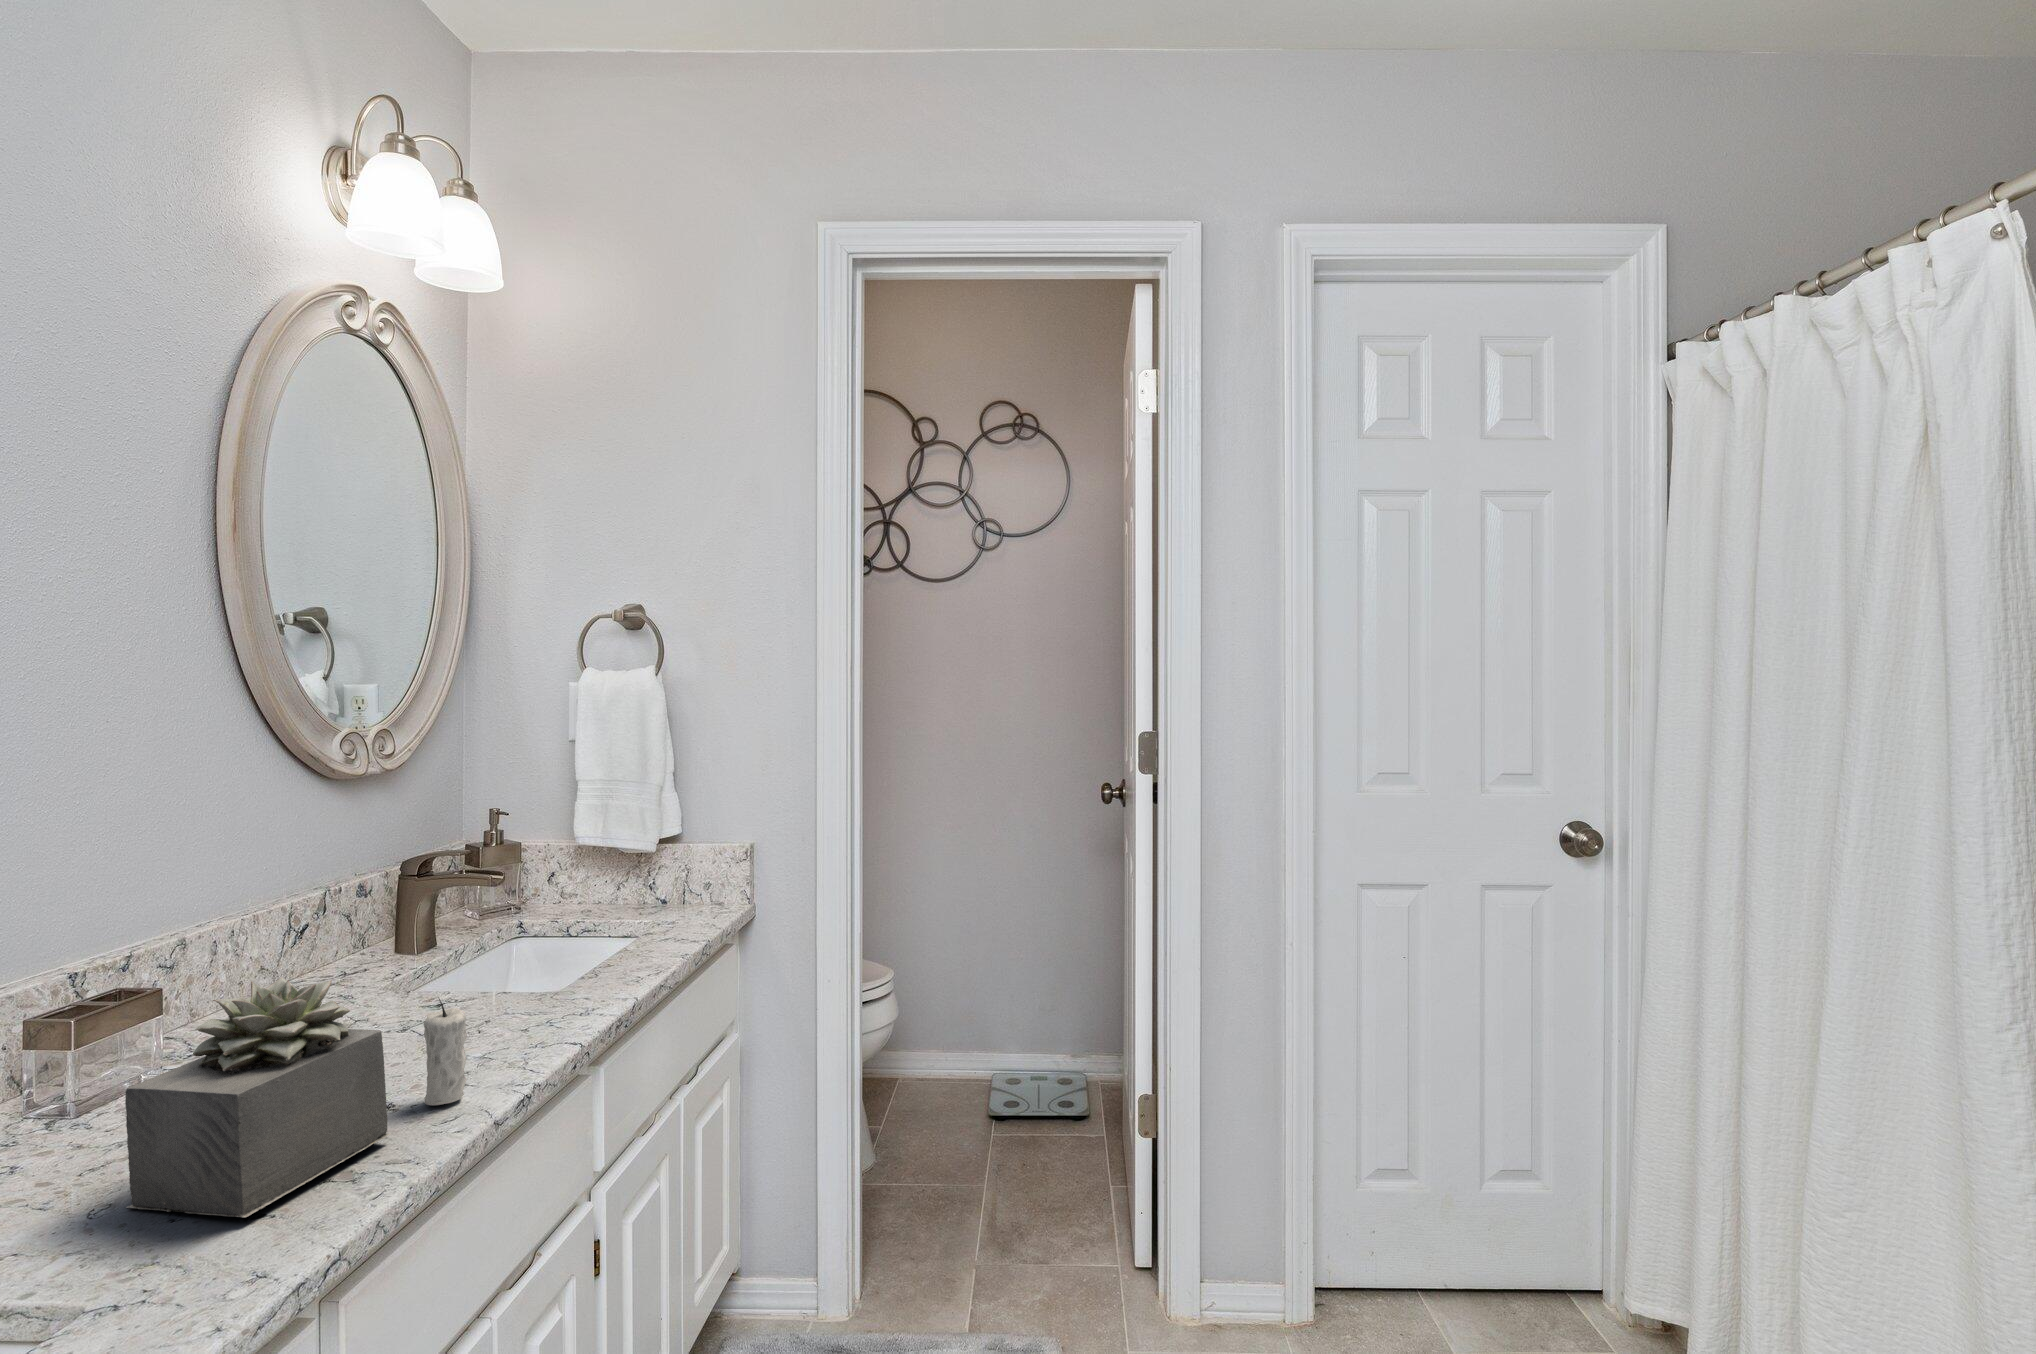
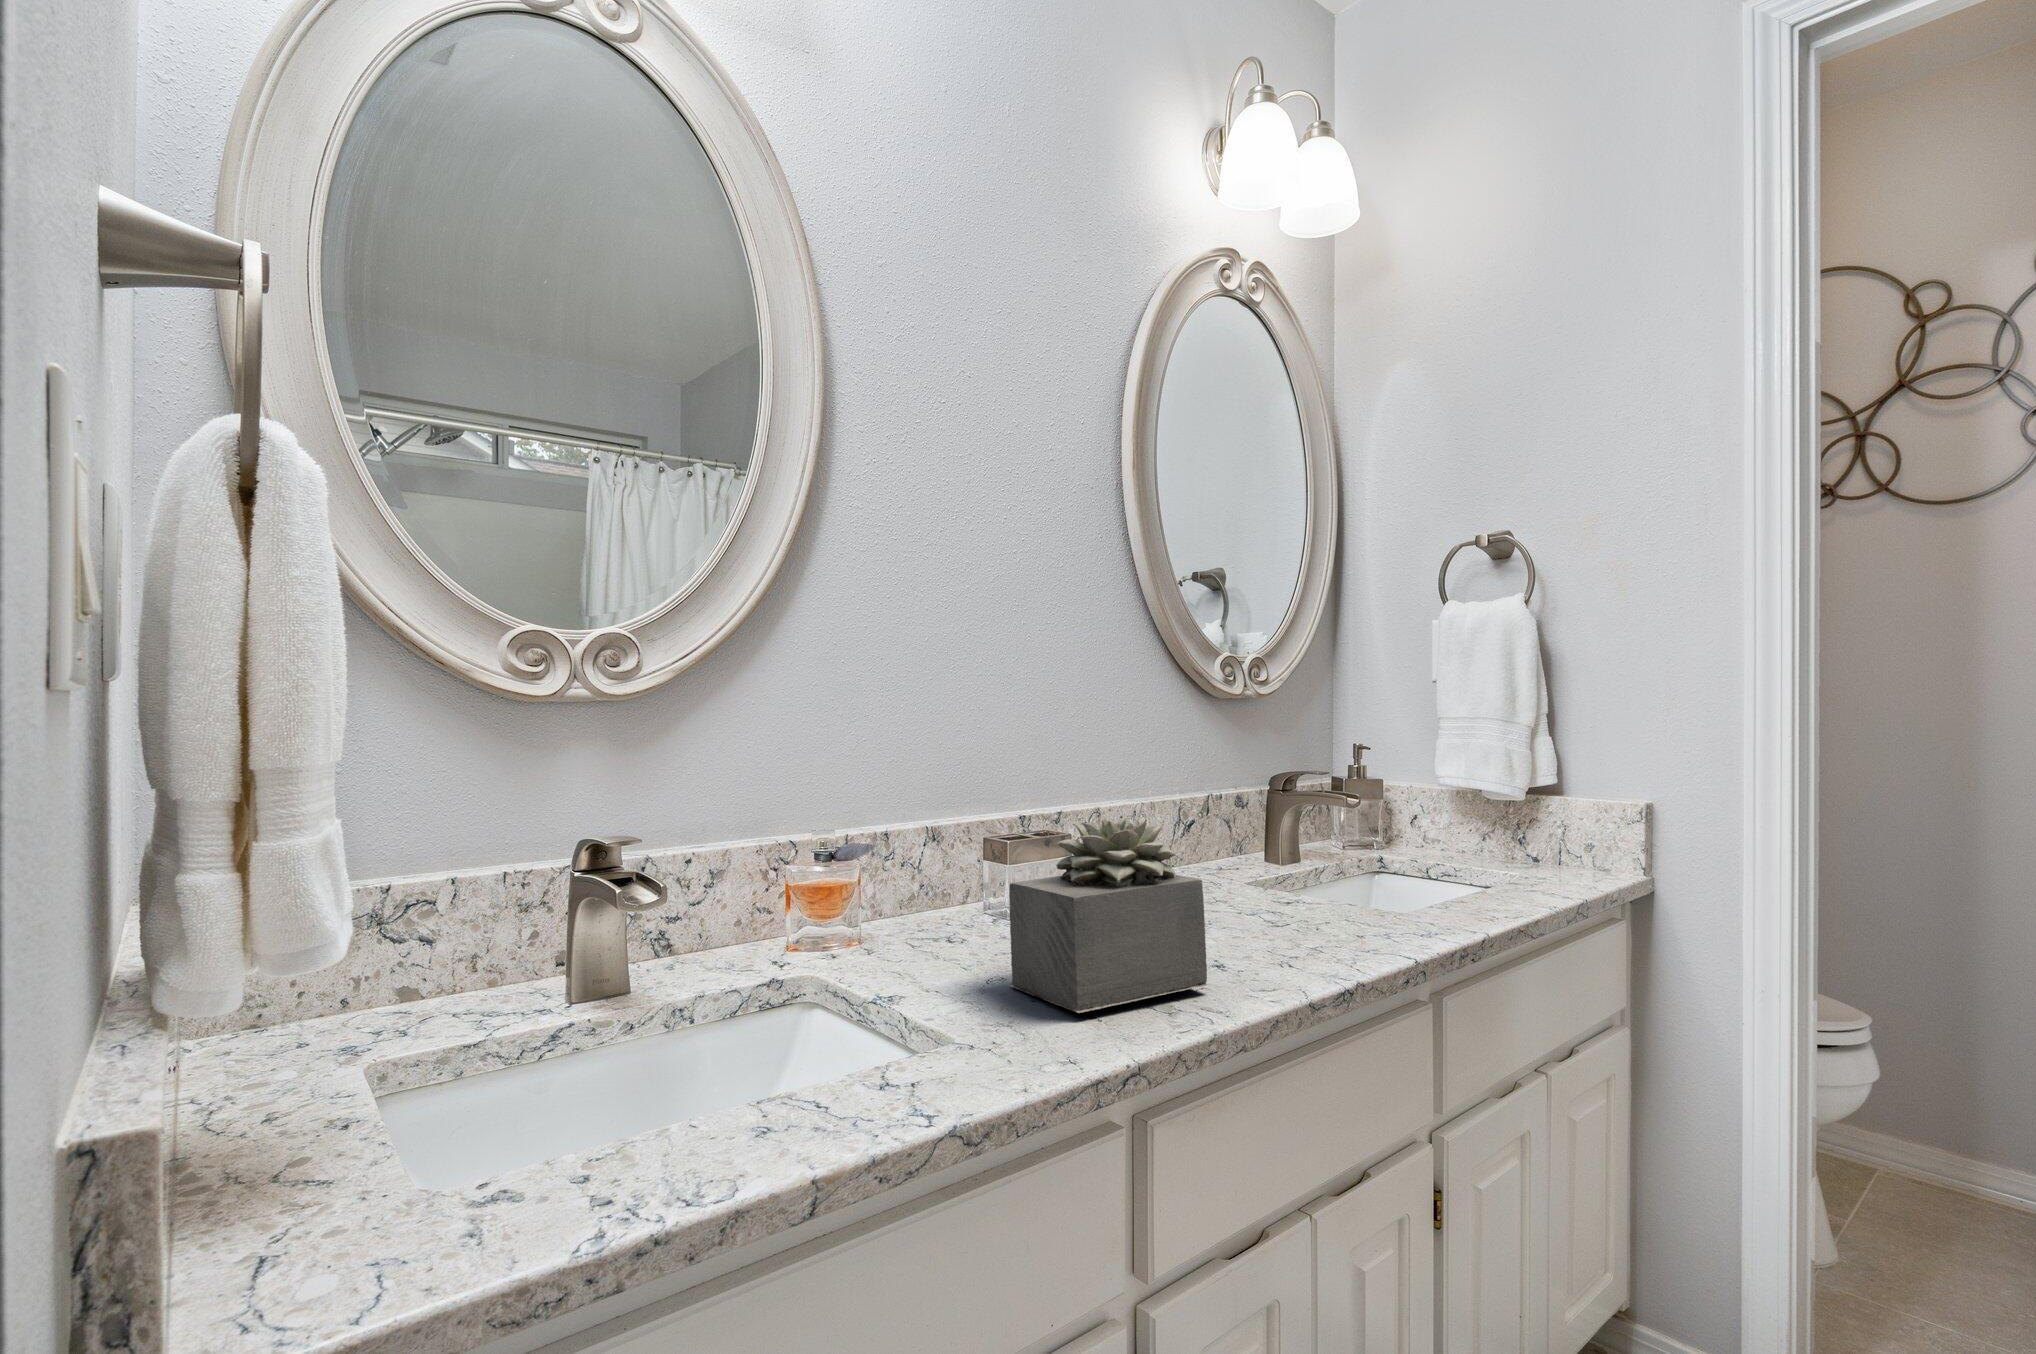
candle: present [424,997,467,1105] -> none [1247,863,1287,976]

